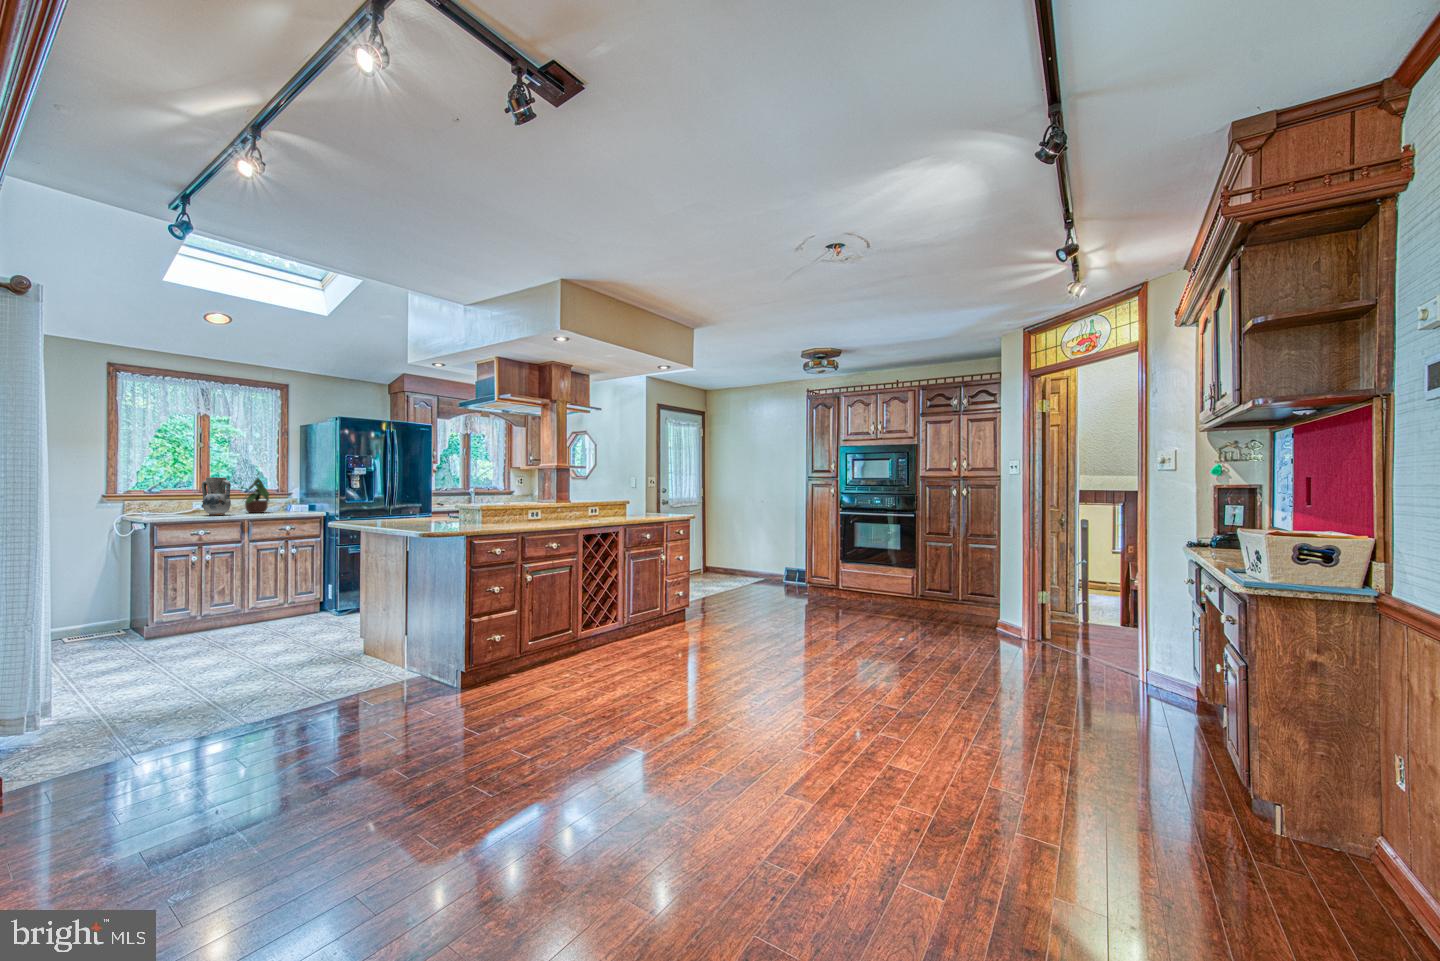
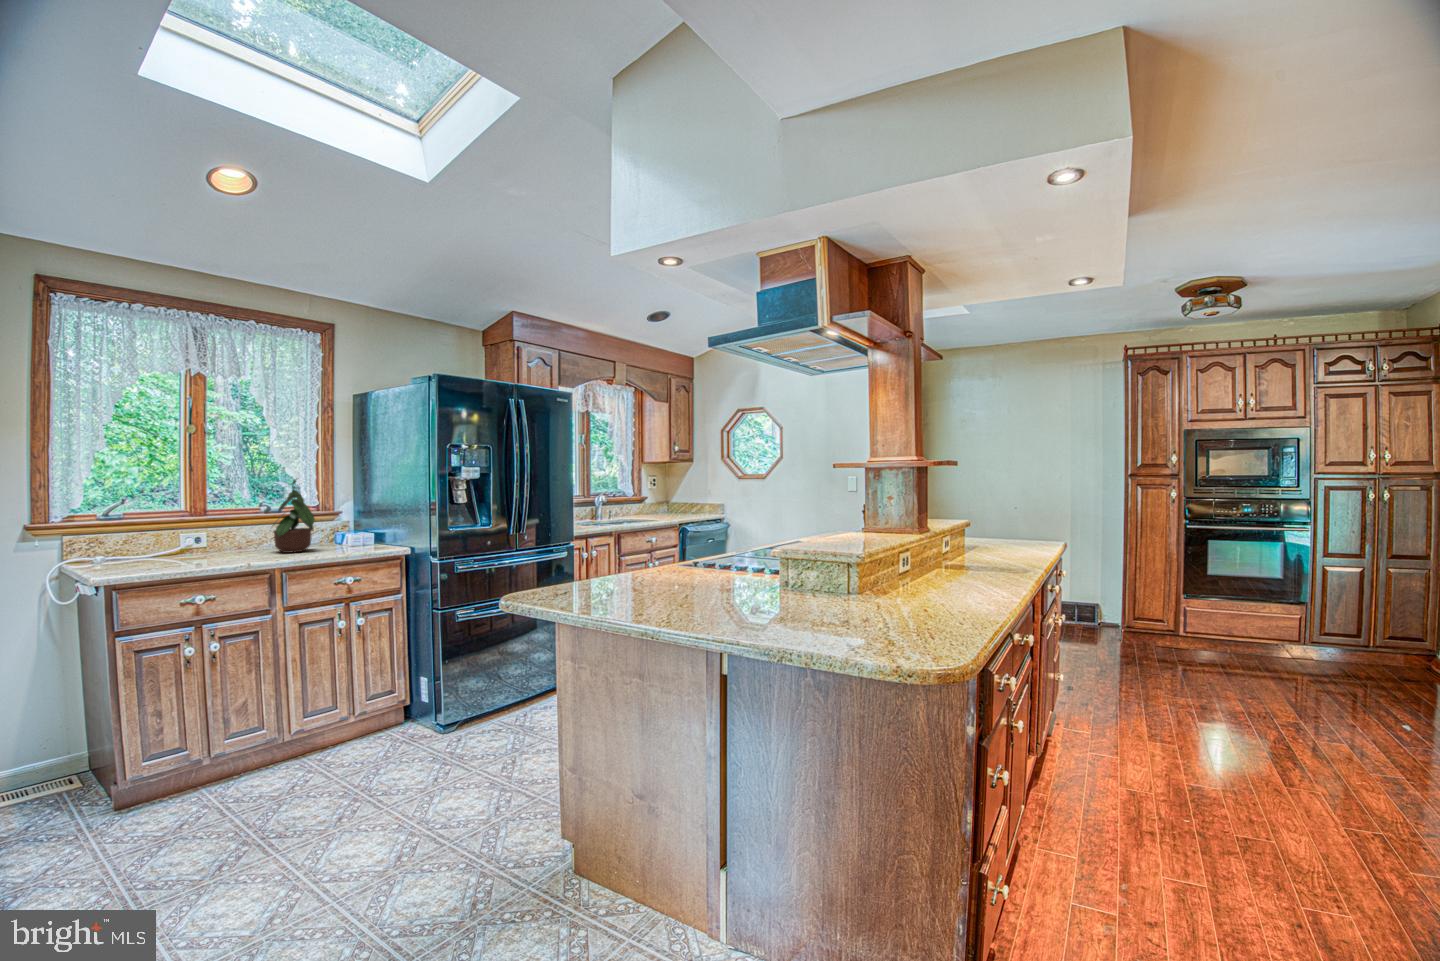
vase: present [202,477,231,516] -> none [201,491,253,563]

